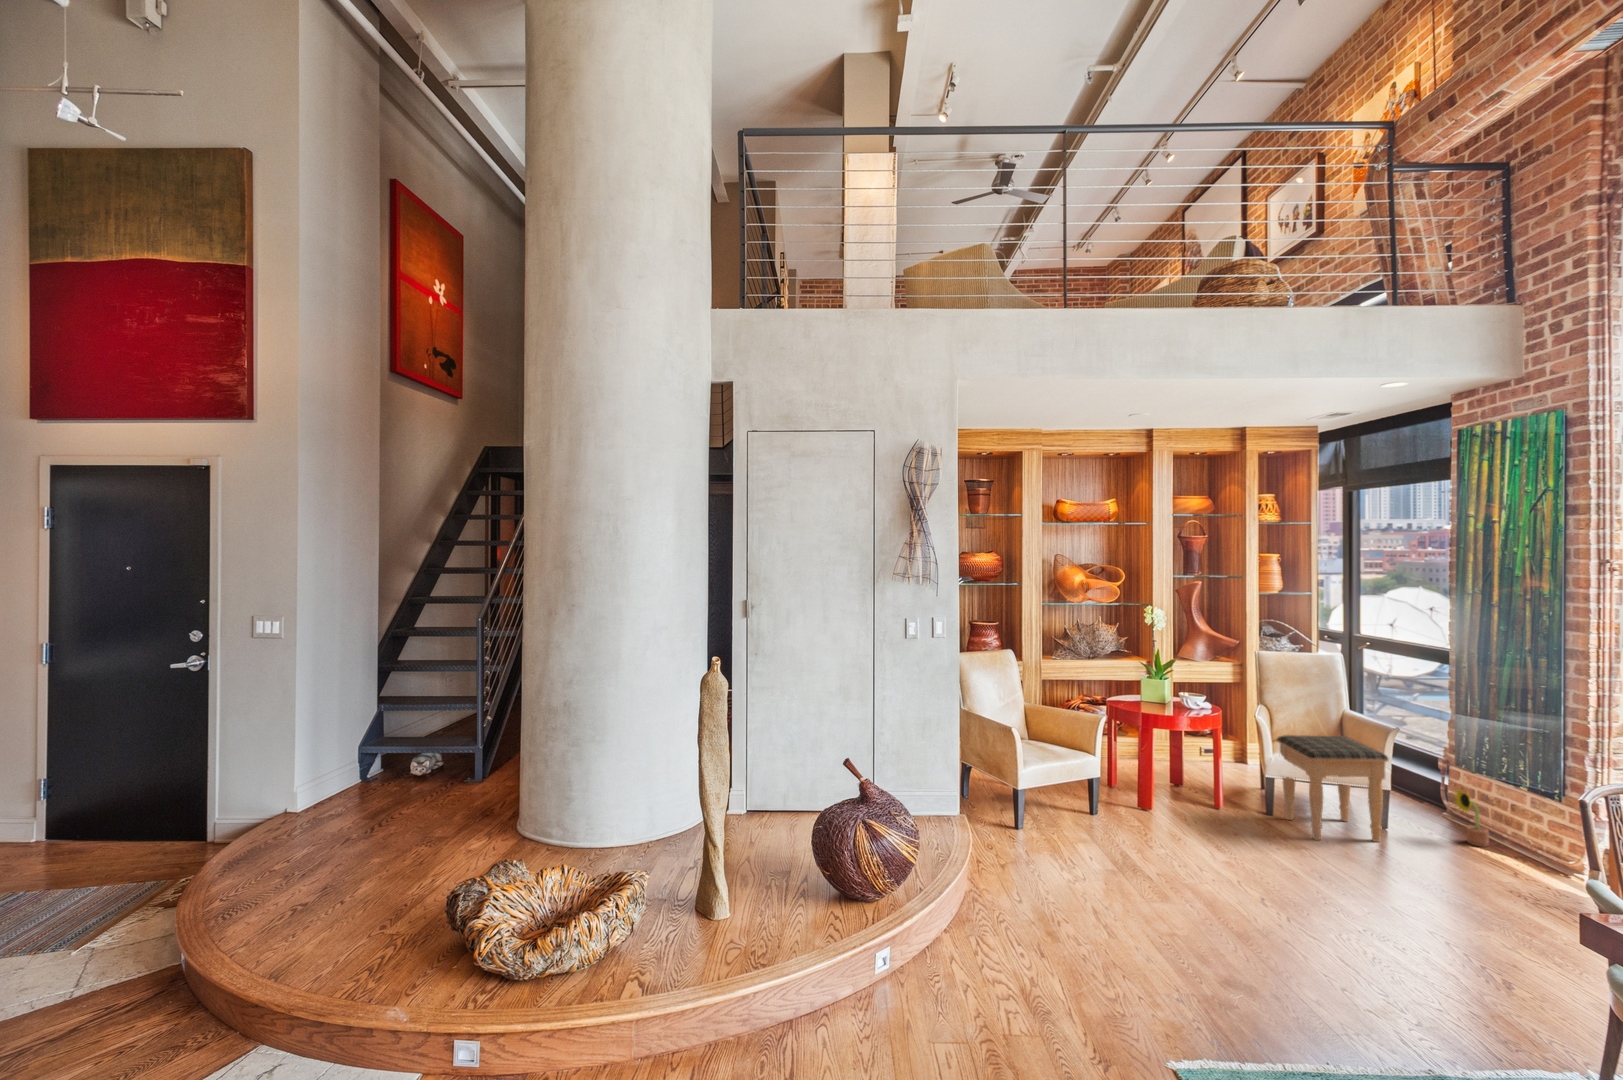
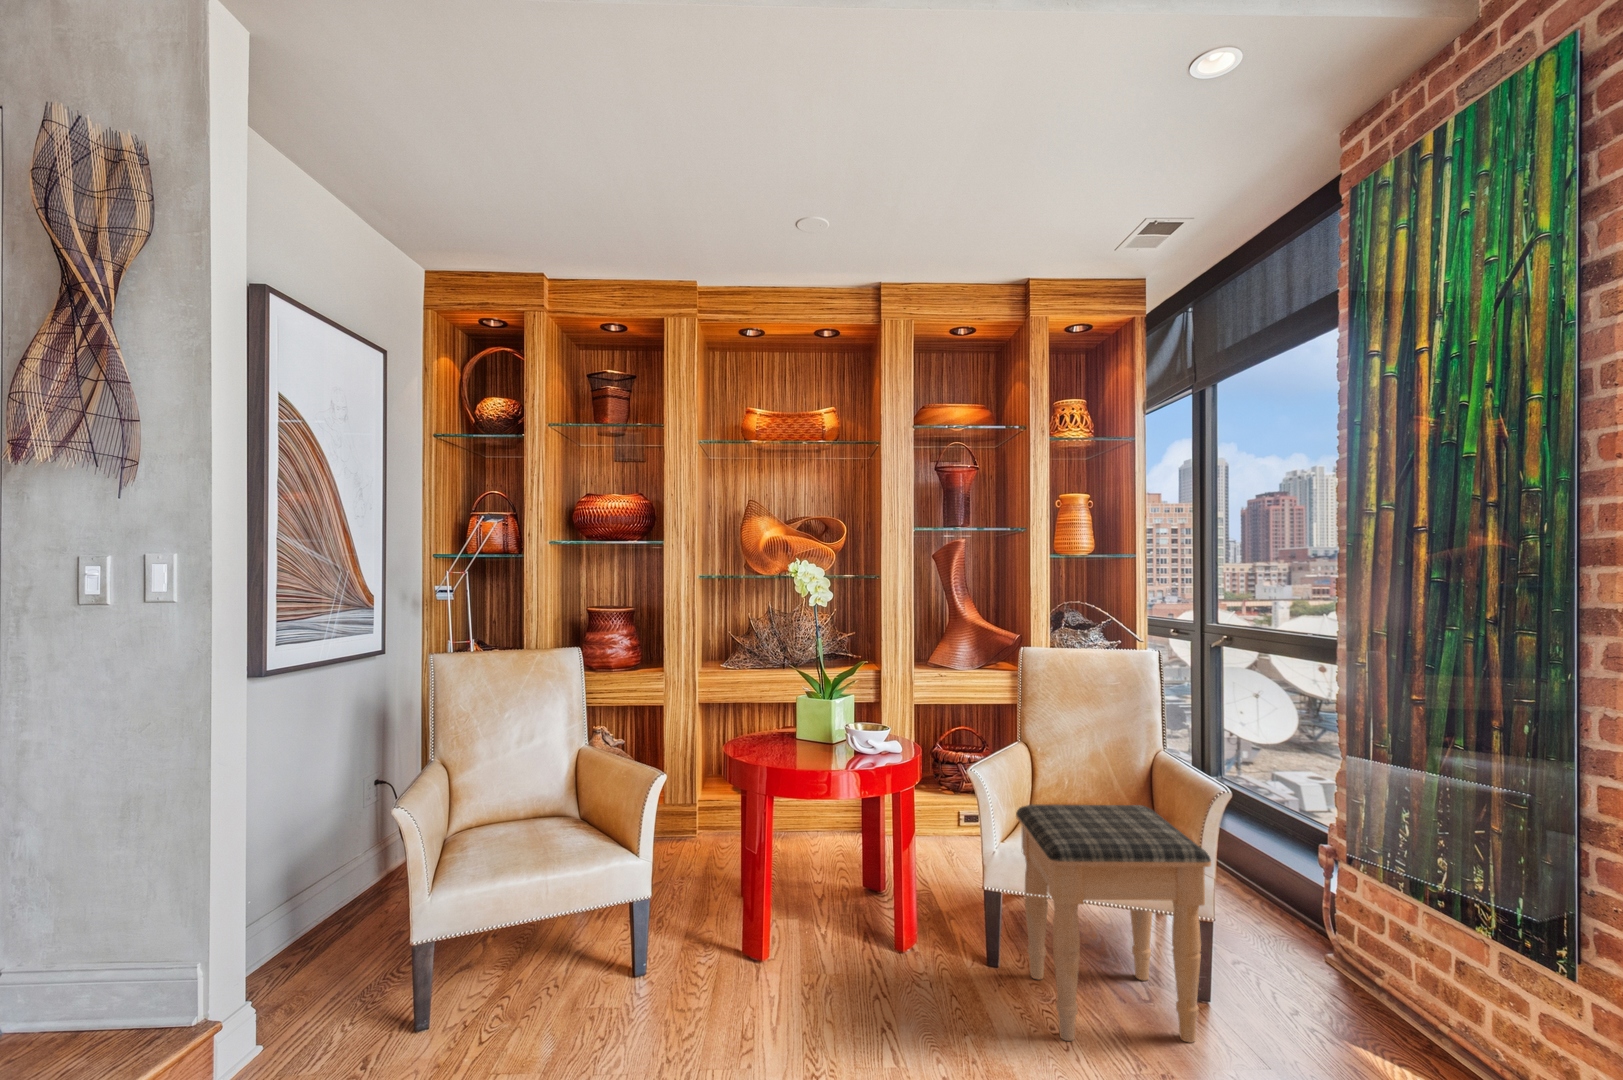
decorative plant: present [1454,790,1489,847] -> none [1339,918,1413,1051]

